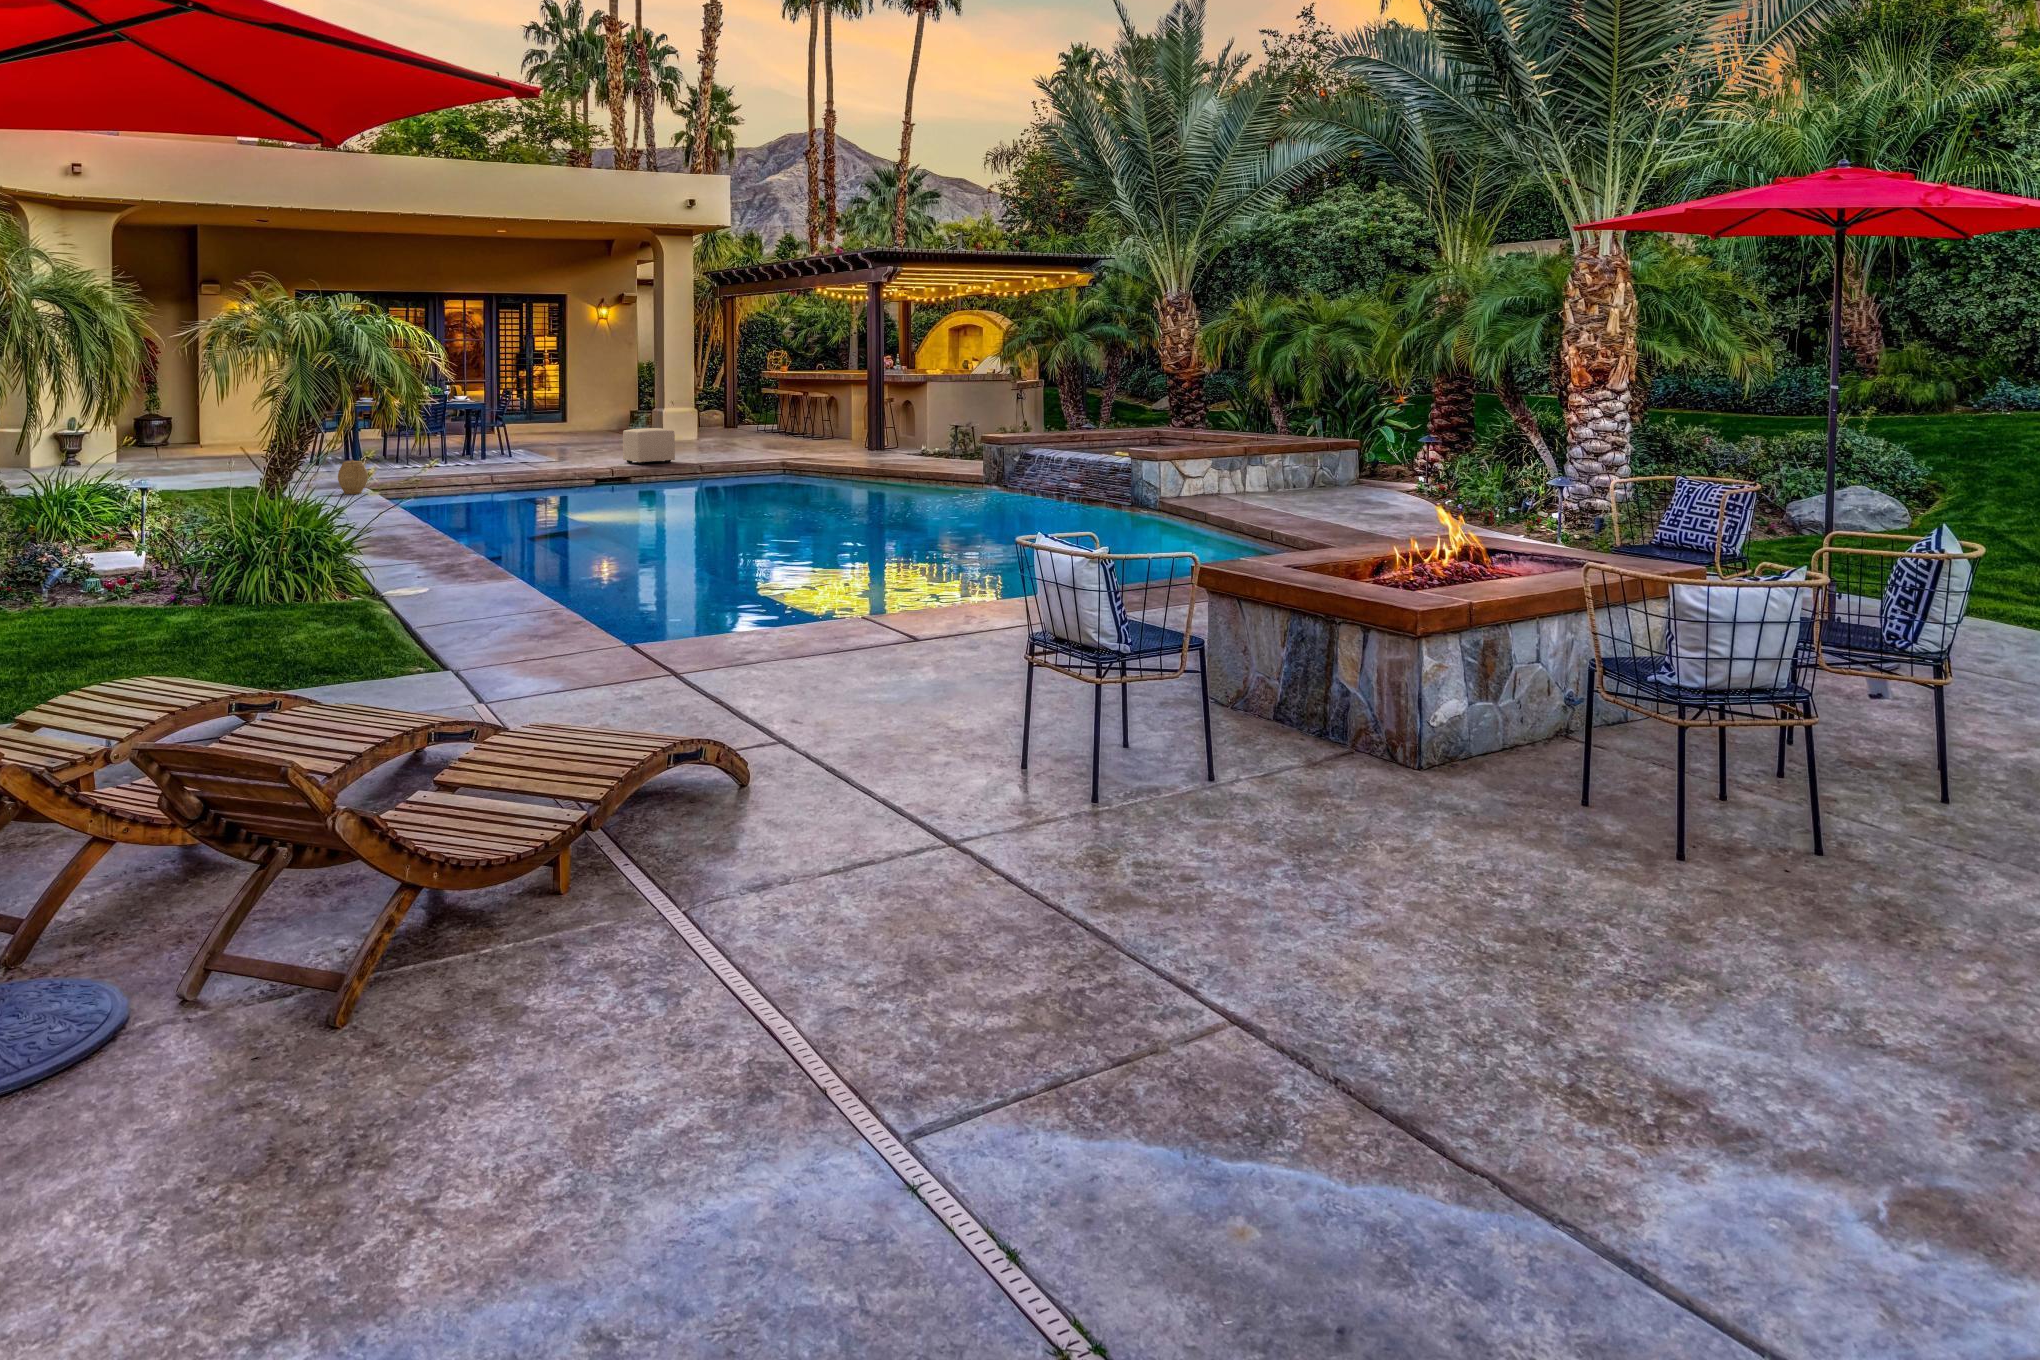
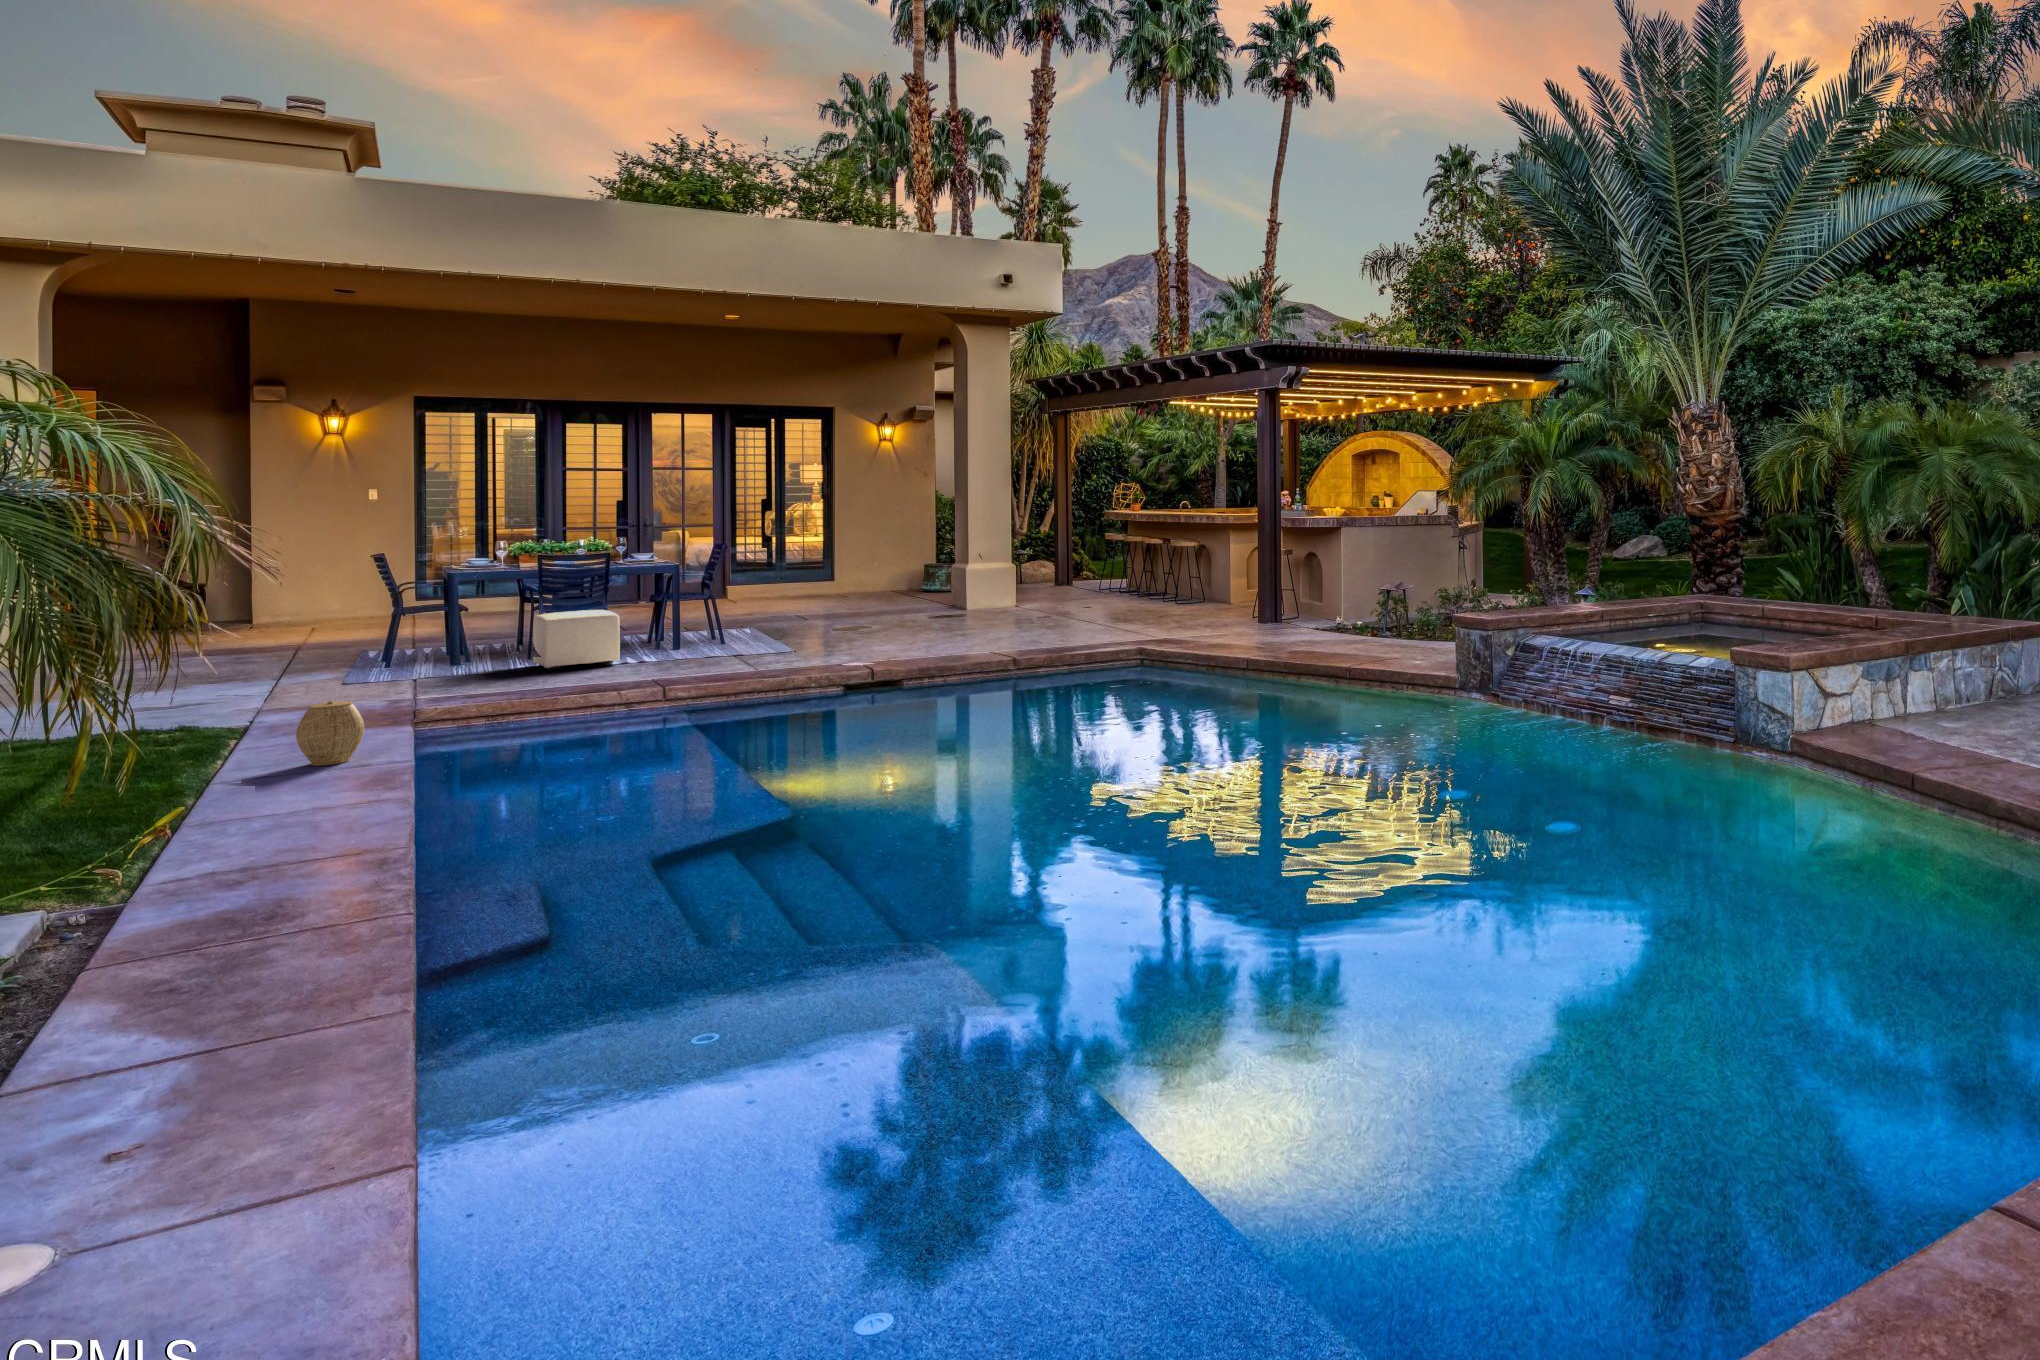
ottoman: present [623,428,675,464] -> present [533,610,620,670]

